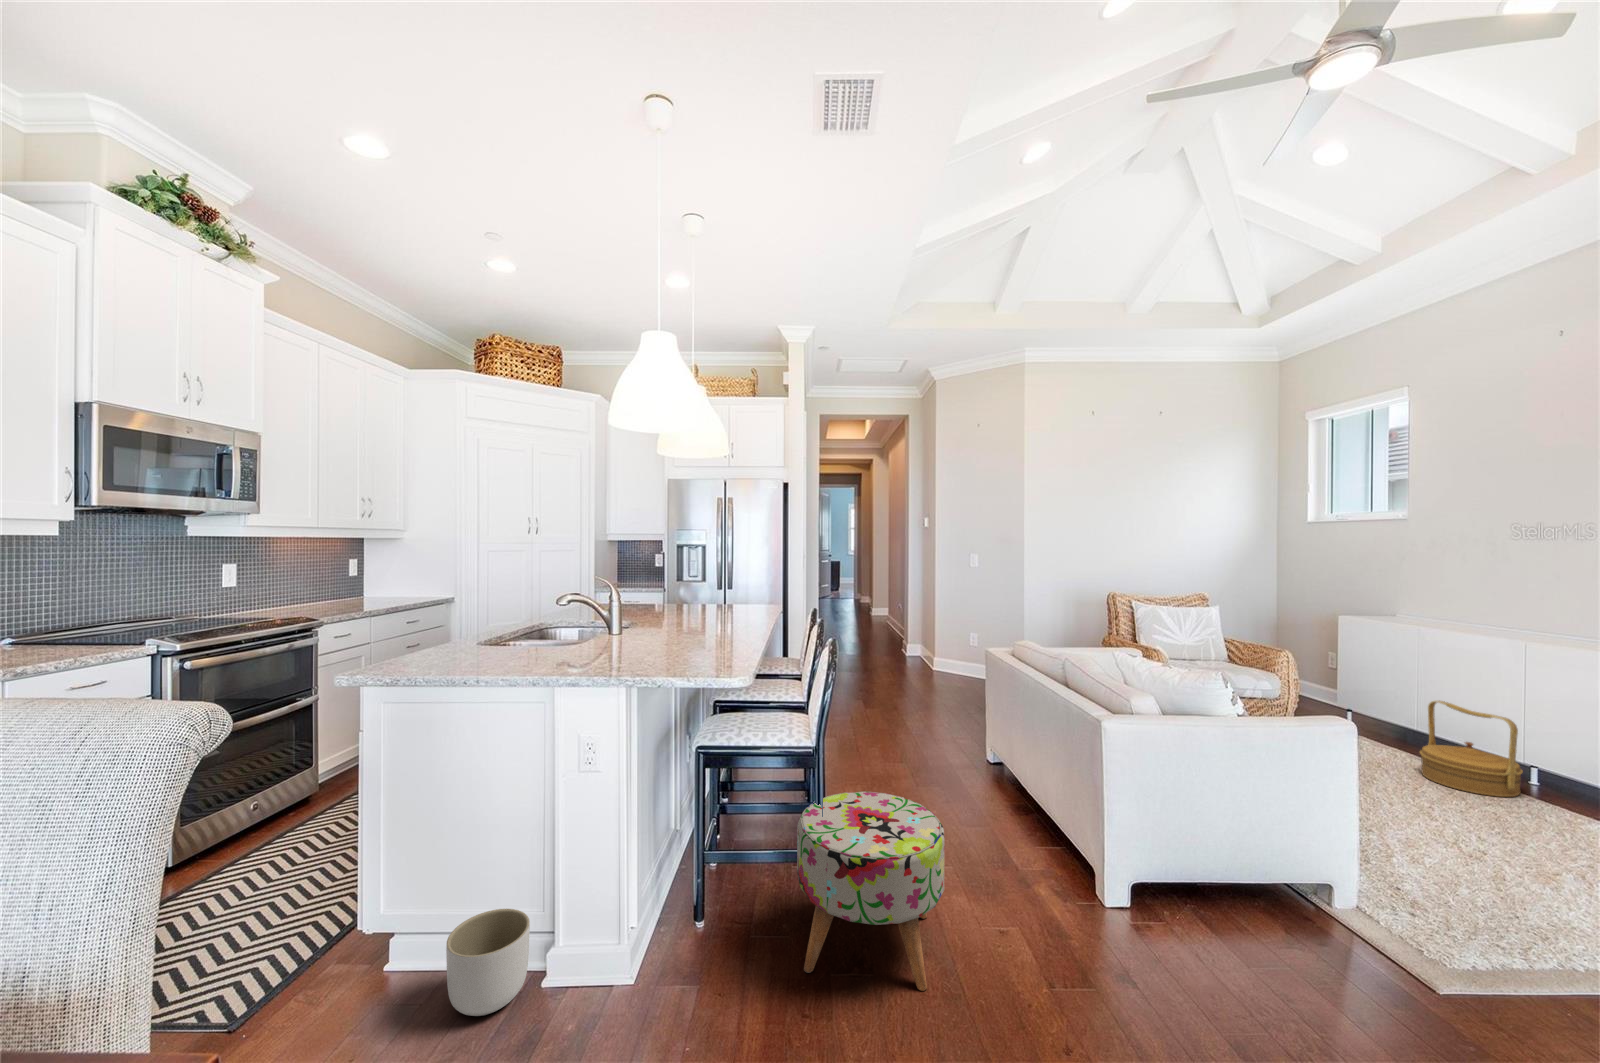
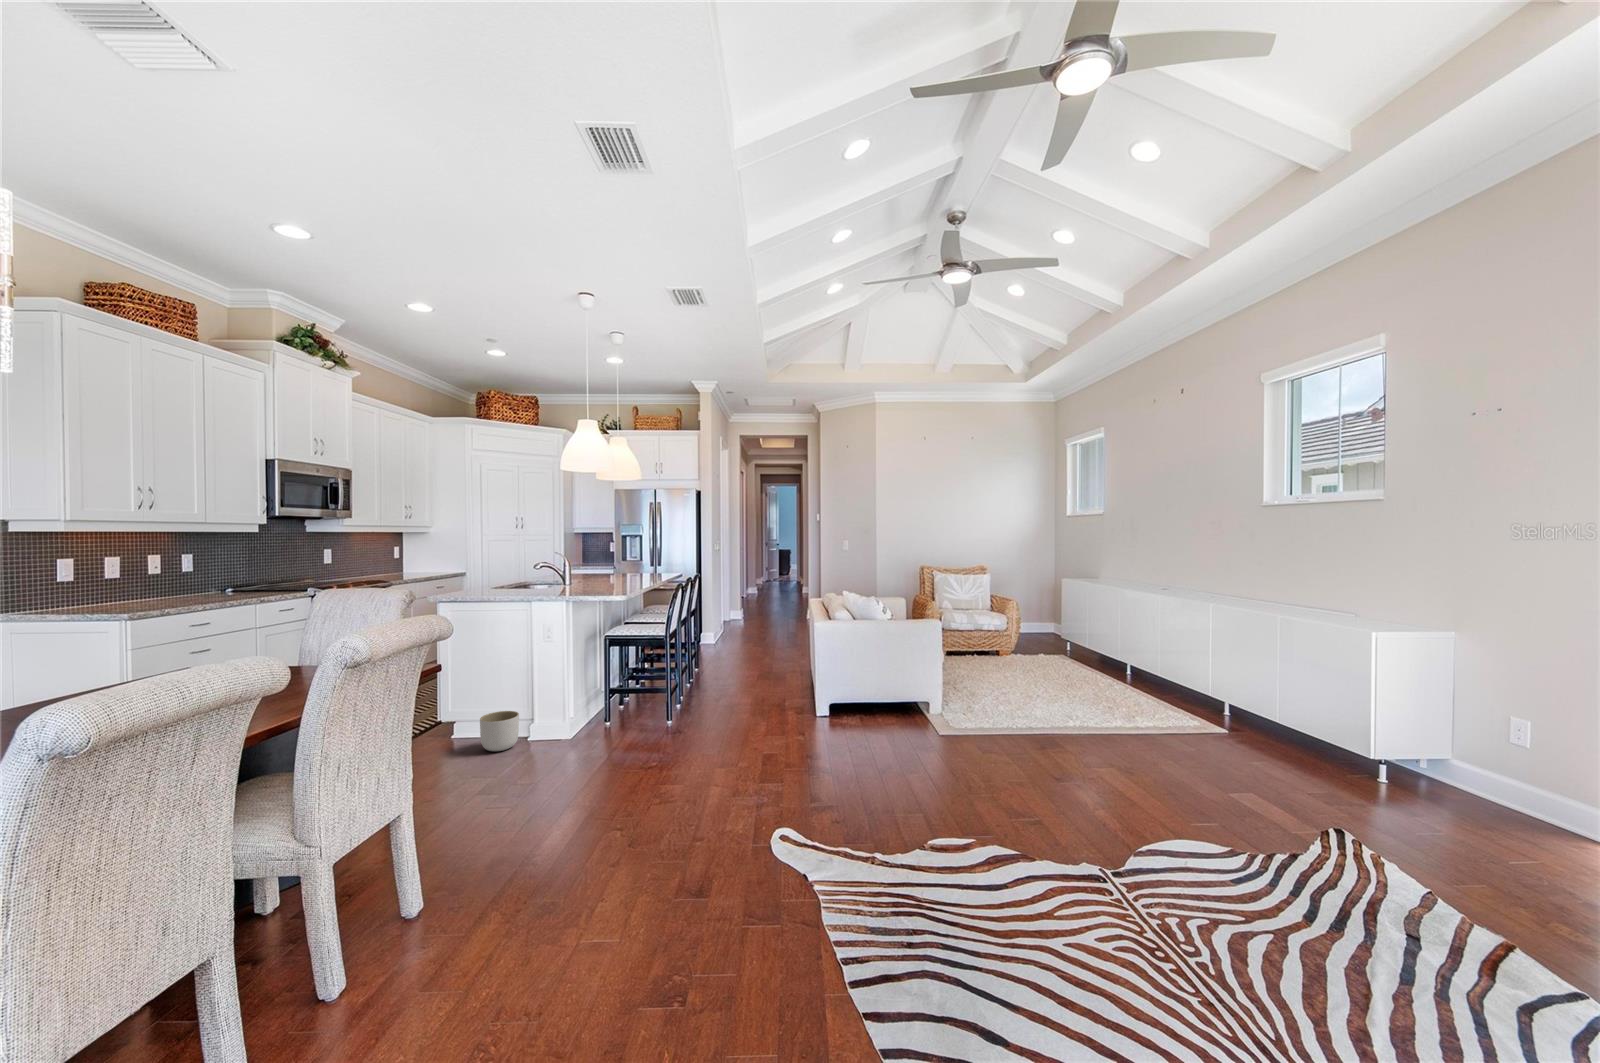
woven basket: present [1420,701,1523,797] -> none [1073,627,1120,680]
ottoman: present [797,791,945,991] -> none [654,663,728,742]

